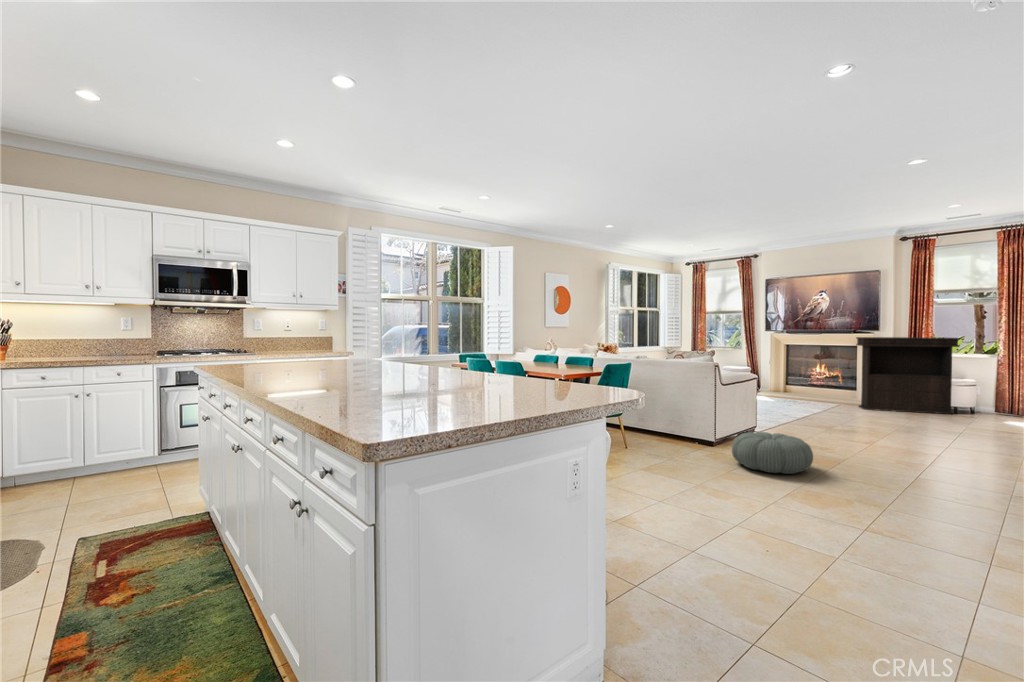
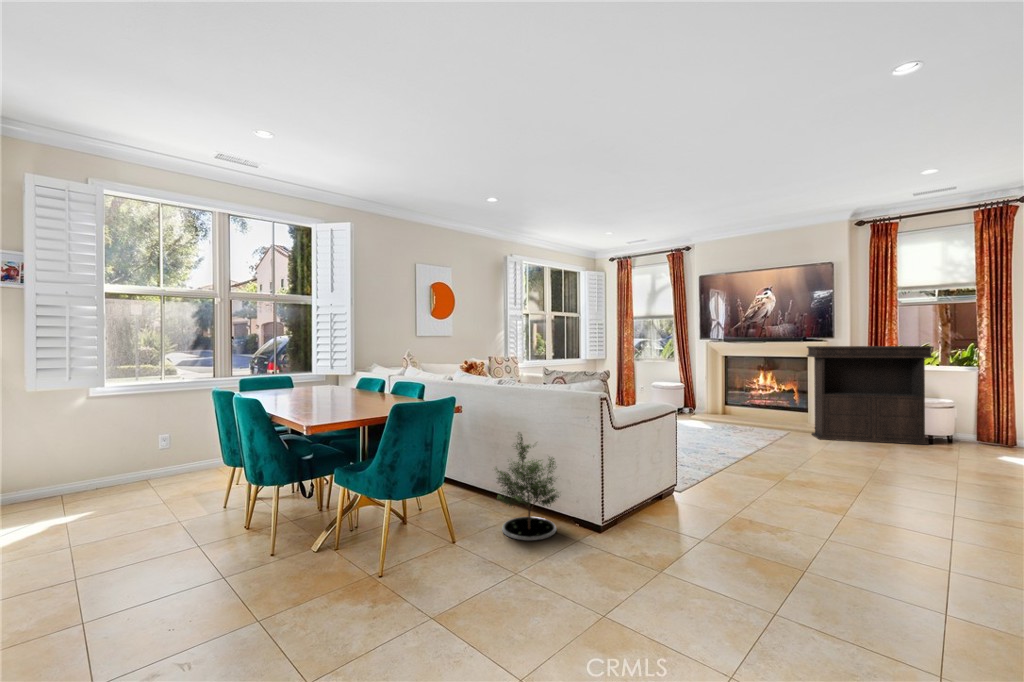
potted tree: none [649,386,690,450] -> present [496,434,559,541]
pouf: present [732,432,813,474] -> none [614,514,750,609]

